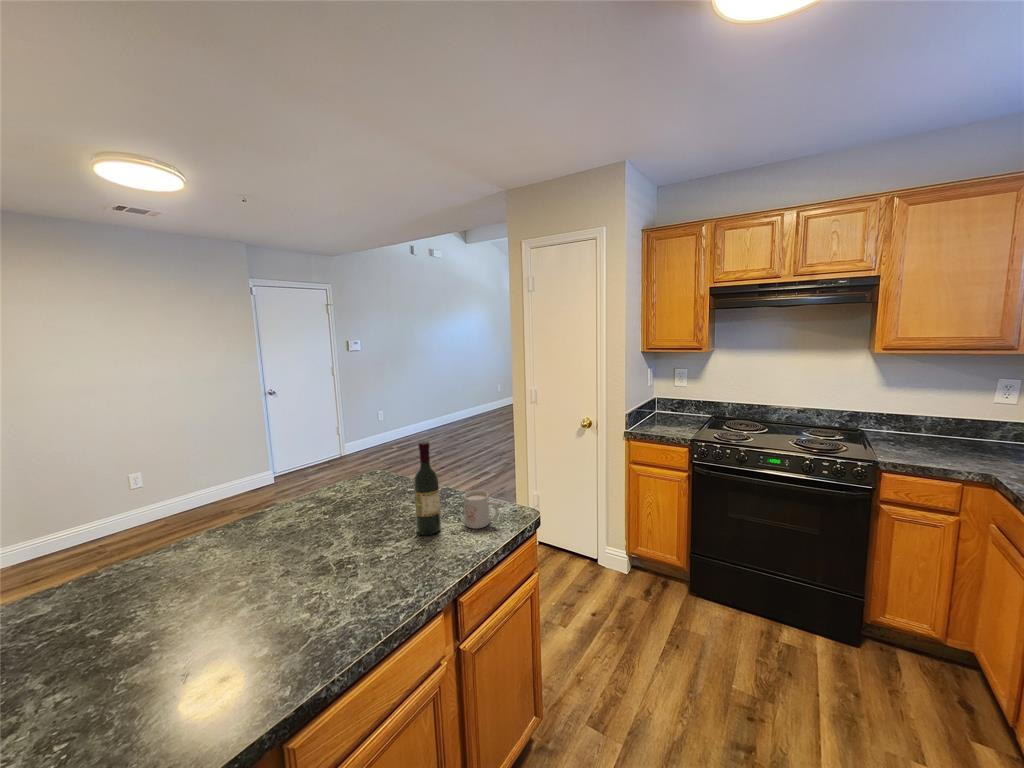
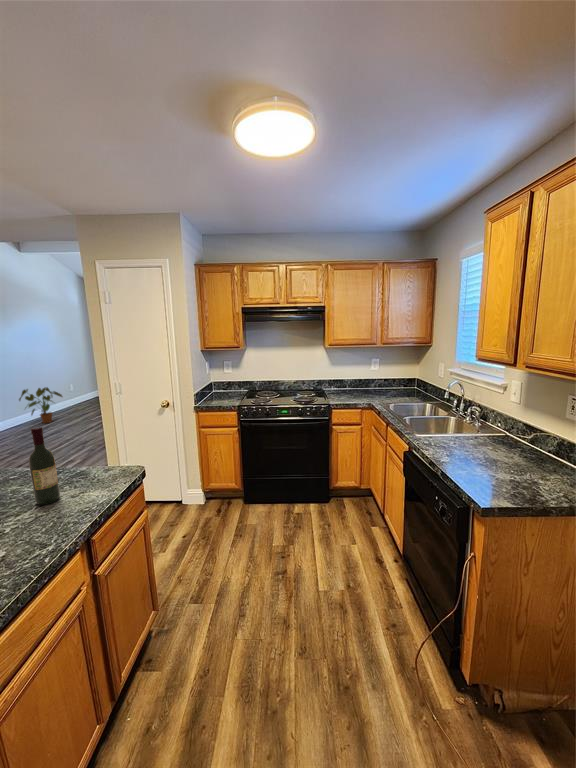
house plant: none [451,387,489,425] -> present [19,387,63,423]
mug: present [464,490,498,528] -> none [79,459,113,489]

